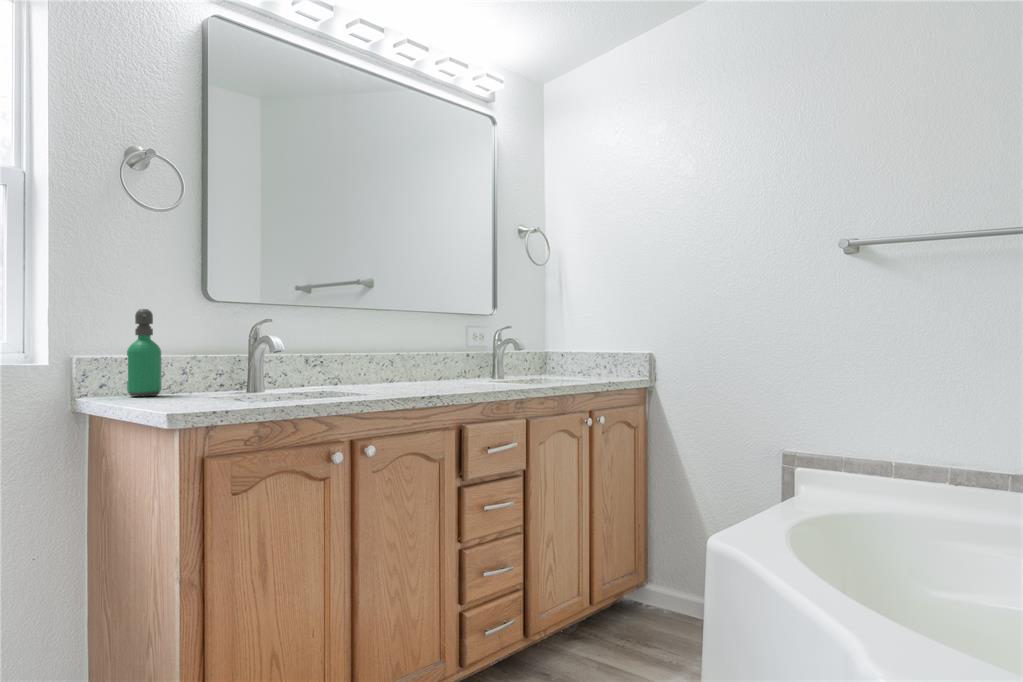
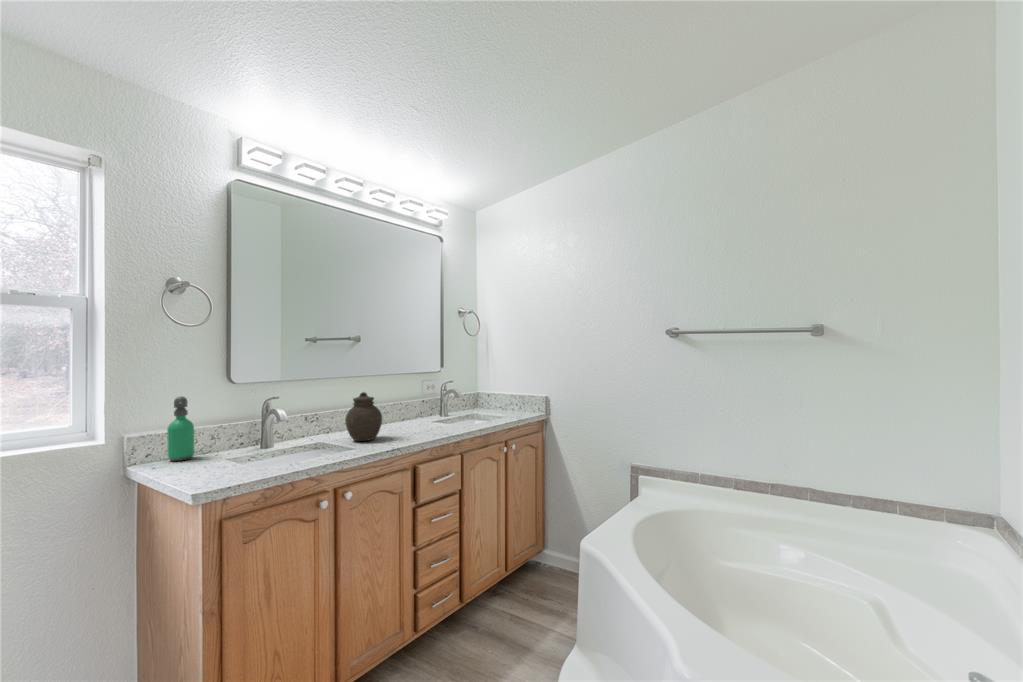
jar: none [363,321,415,390] -> present [345,392,382,441]

